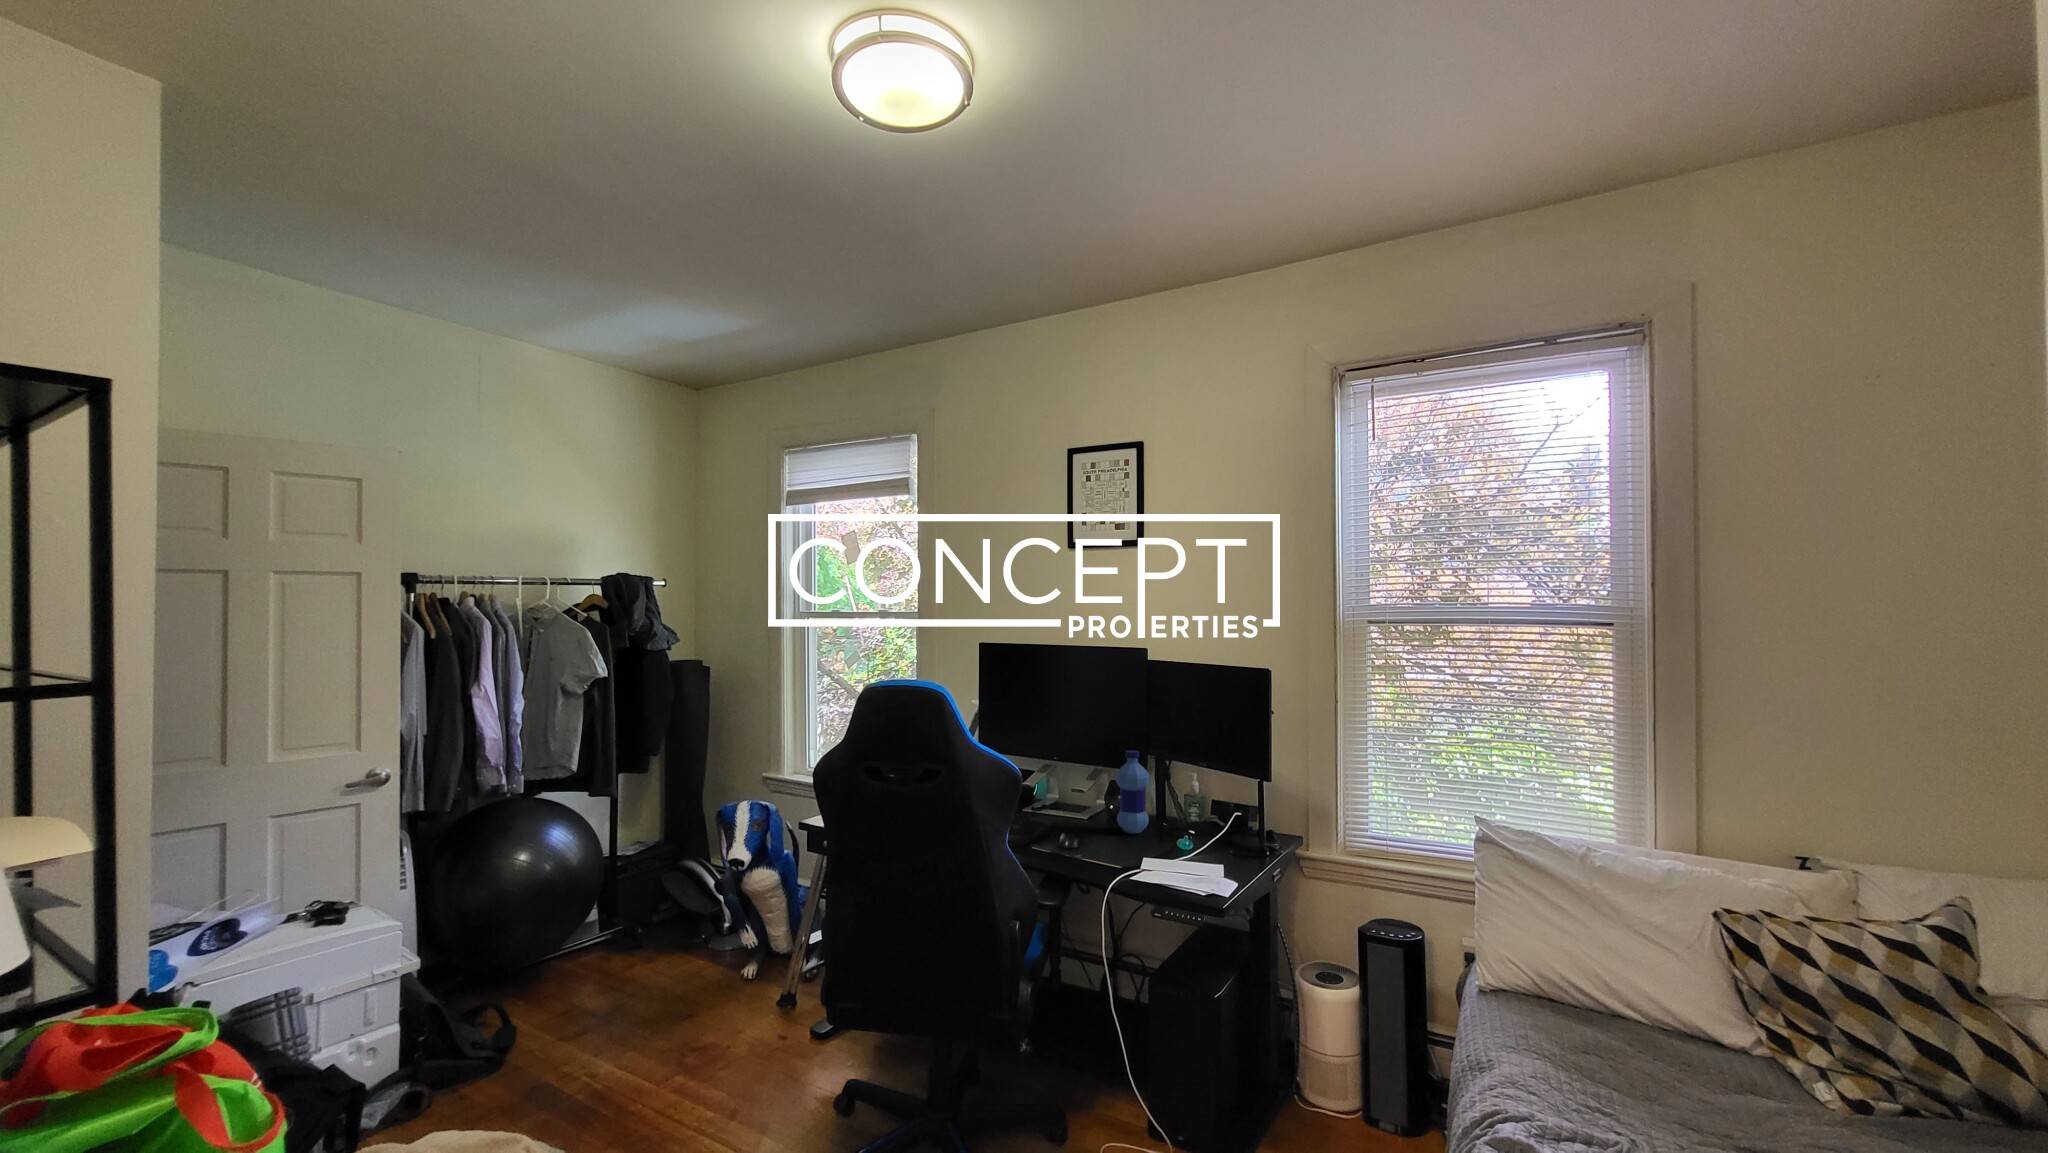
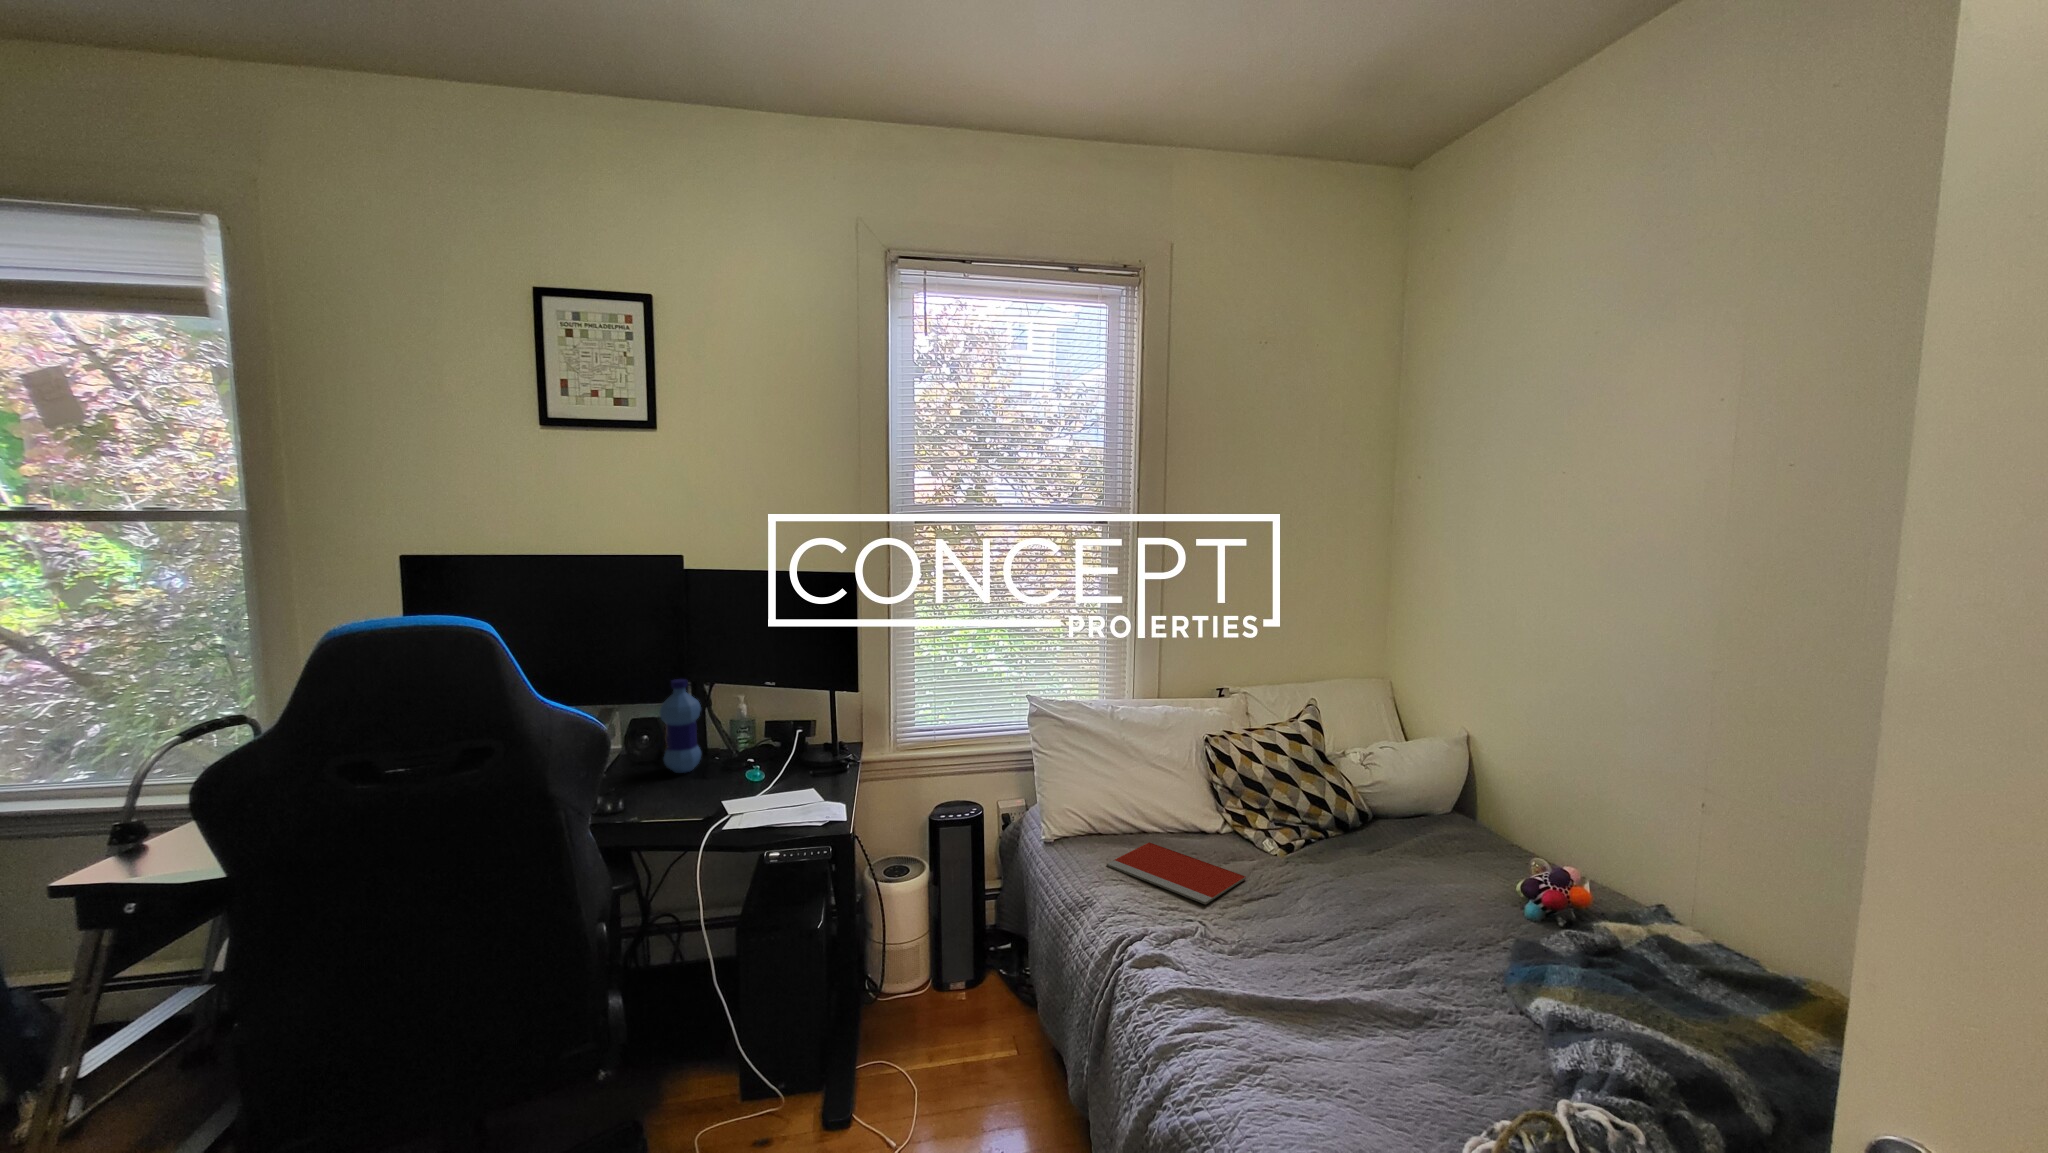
notebook: none [1537,1030,1741,1117] -> present [1107,842,1246,904]

